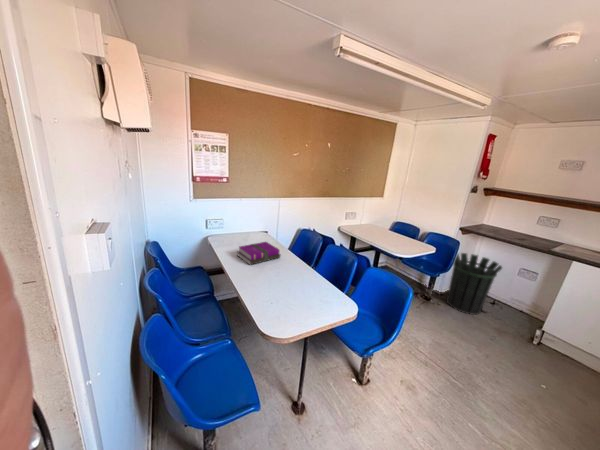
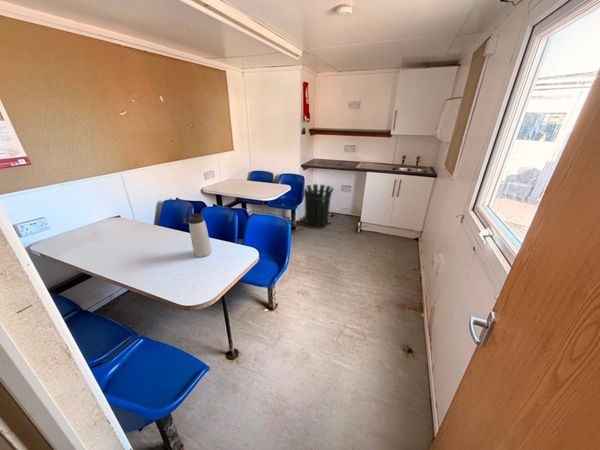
notebook: present [237,242,281,265] -> none [97,225,158,256]
thermos bottle: none [297,246,315,290] -> present [184,213,211,257]

